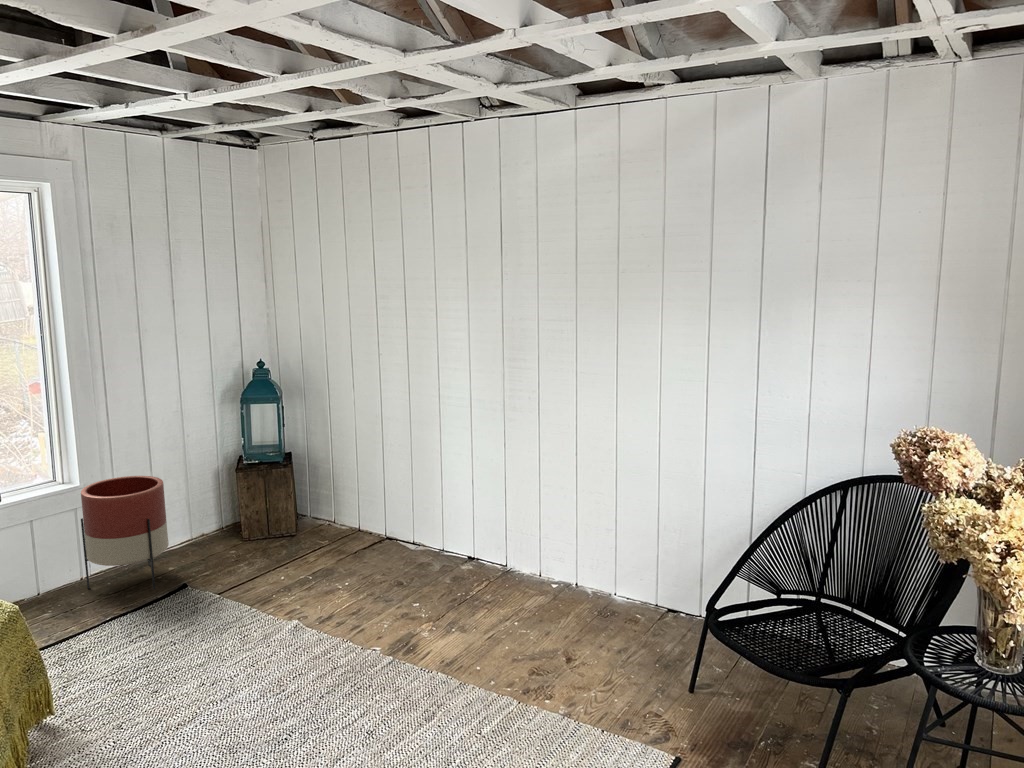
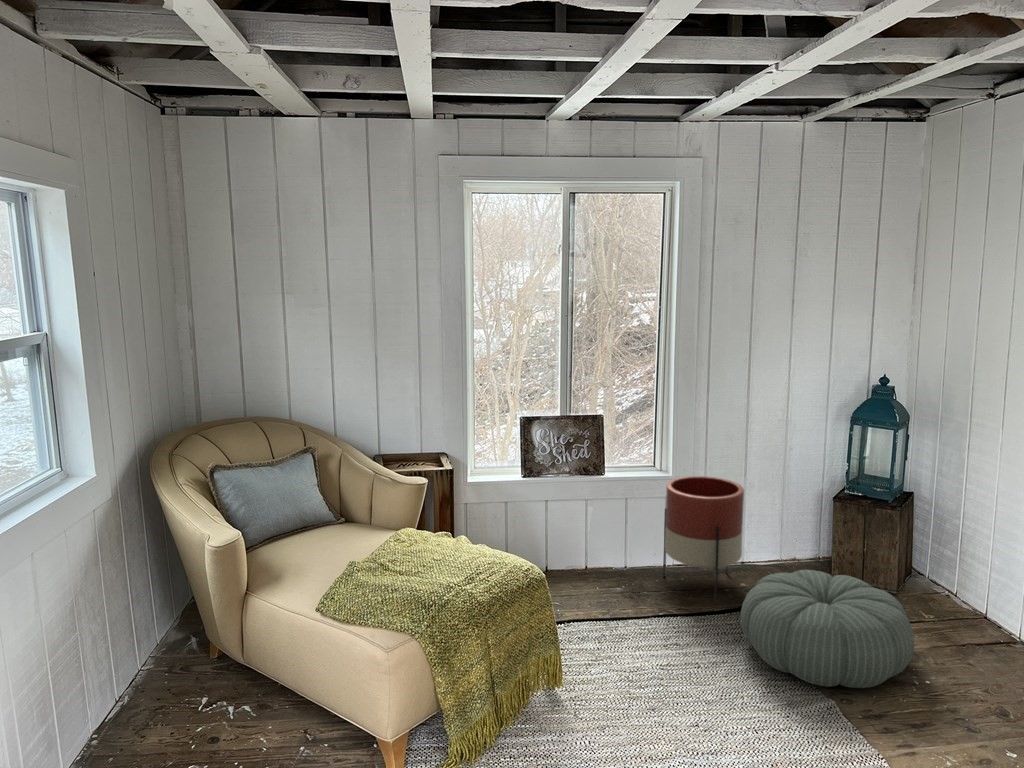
pouf: none [196,526,336,618] -> present [740,570,914,688]

